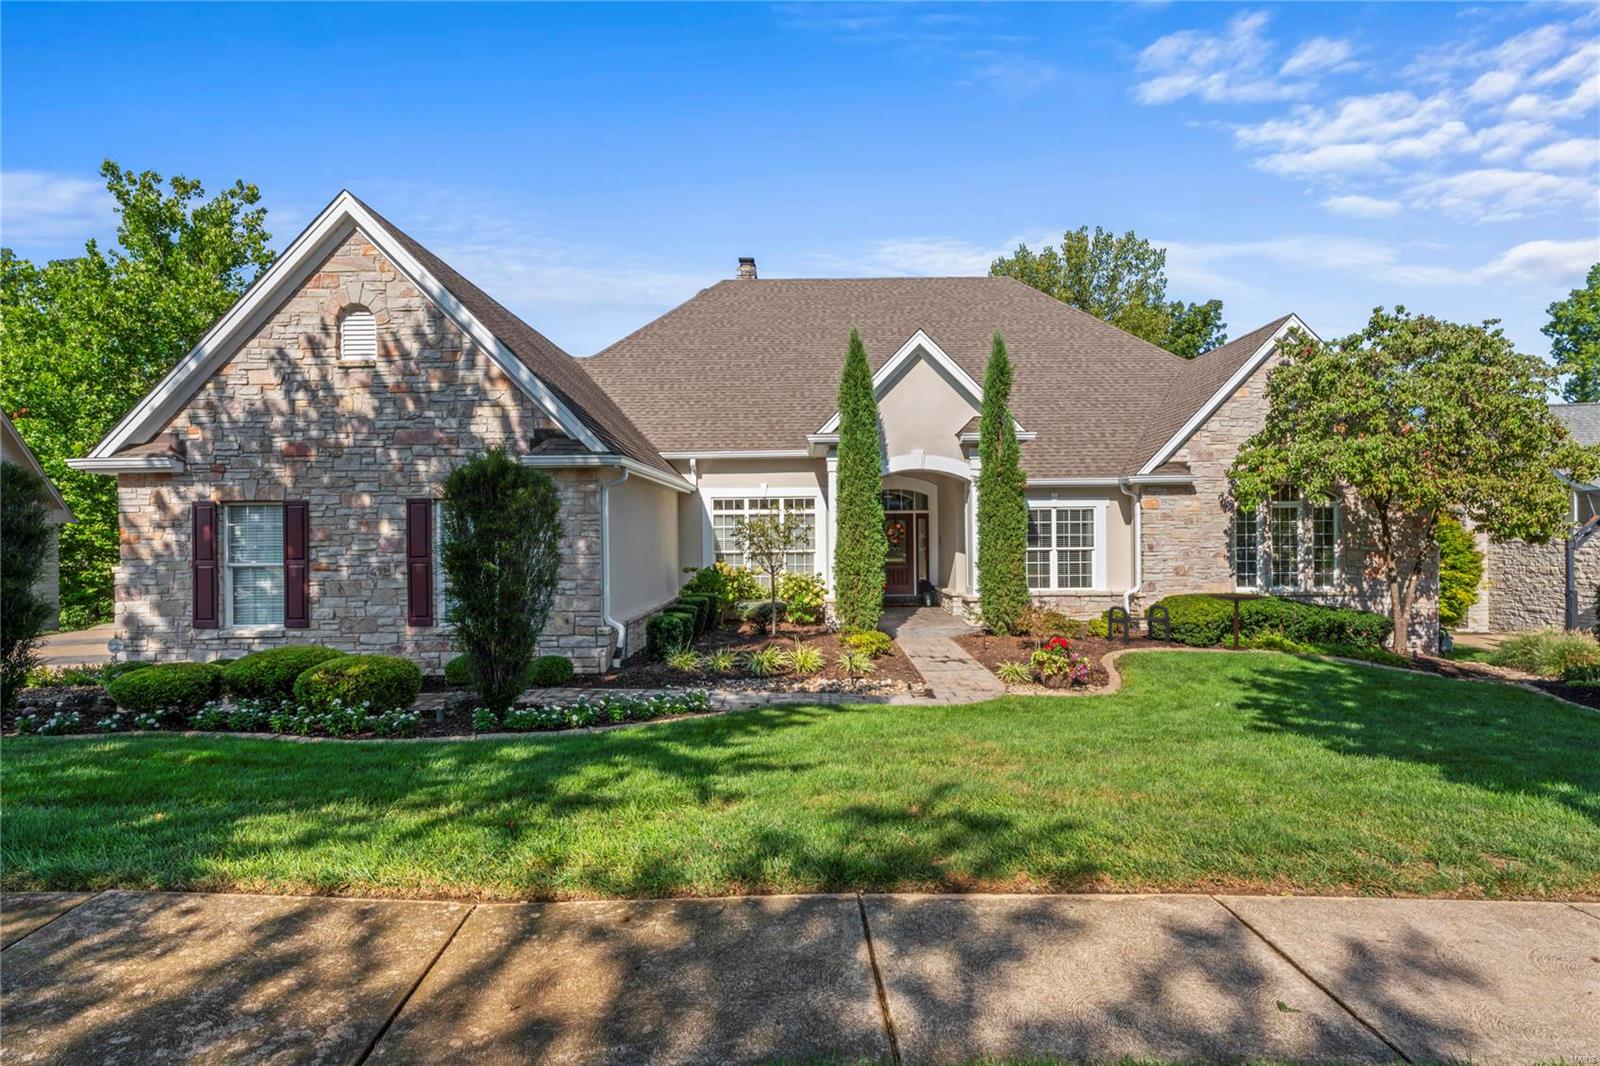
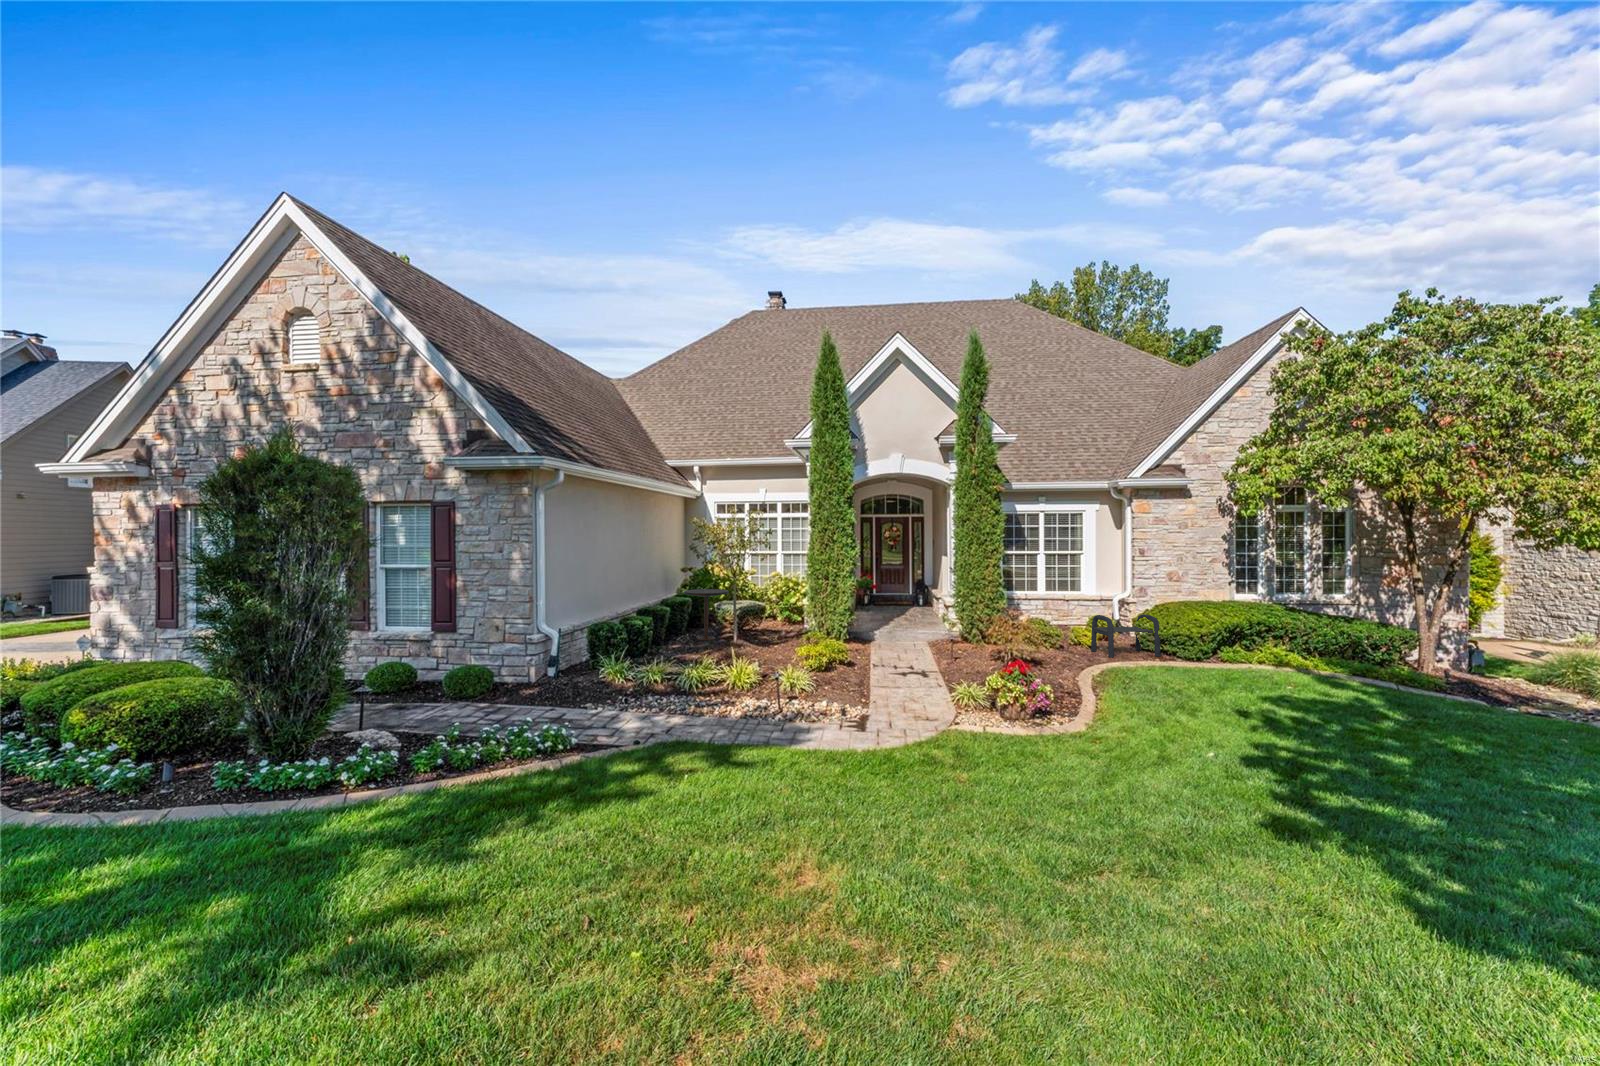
pedestal table: present [1209,593,1265,651] -> present [684,589,729,640]

